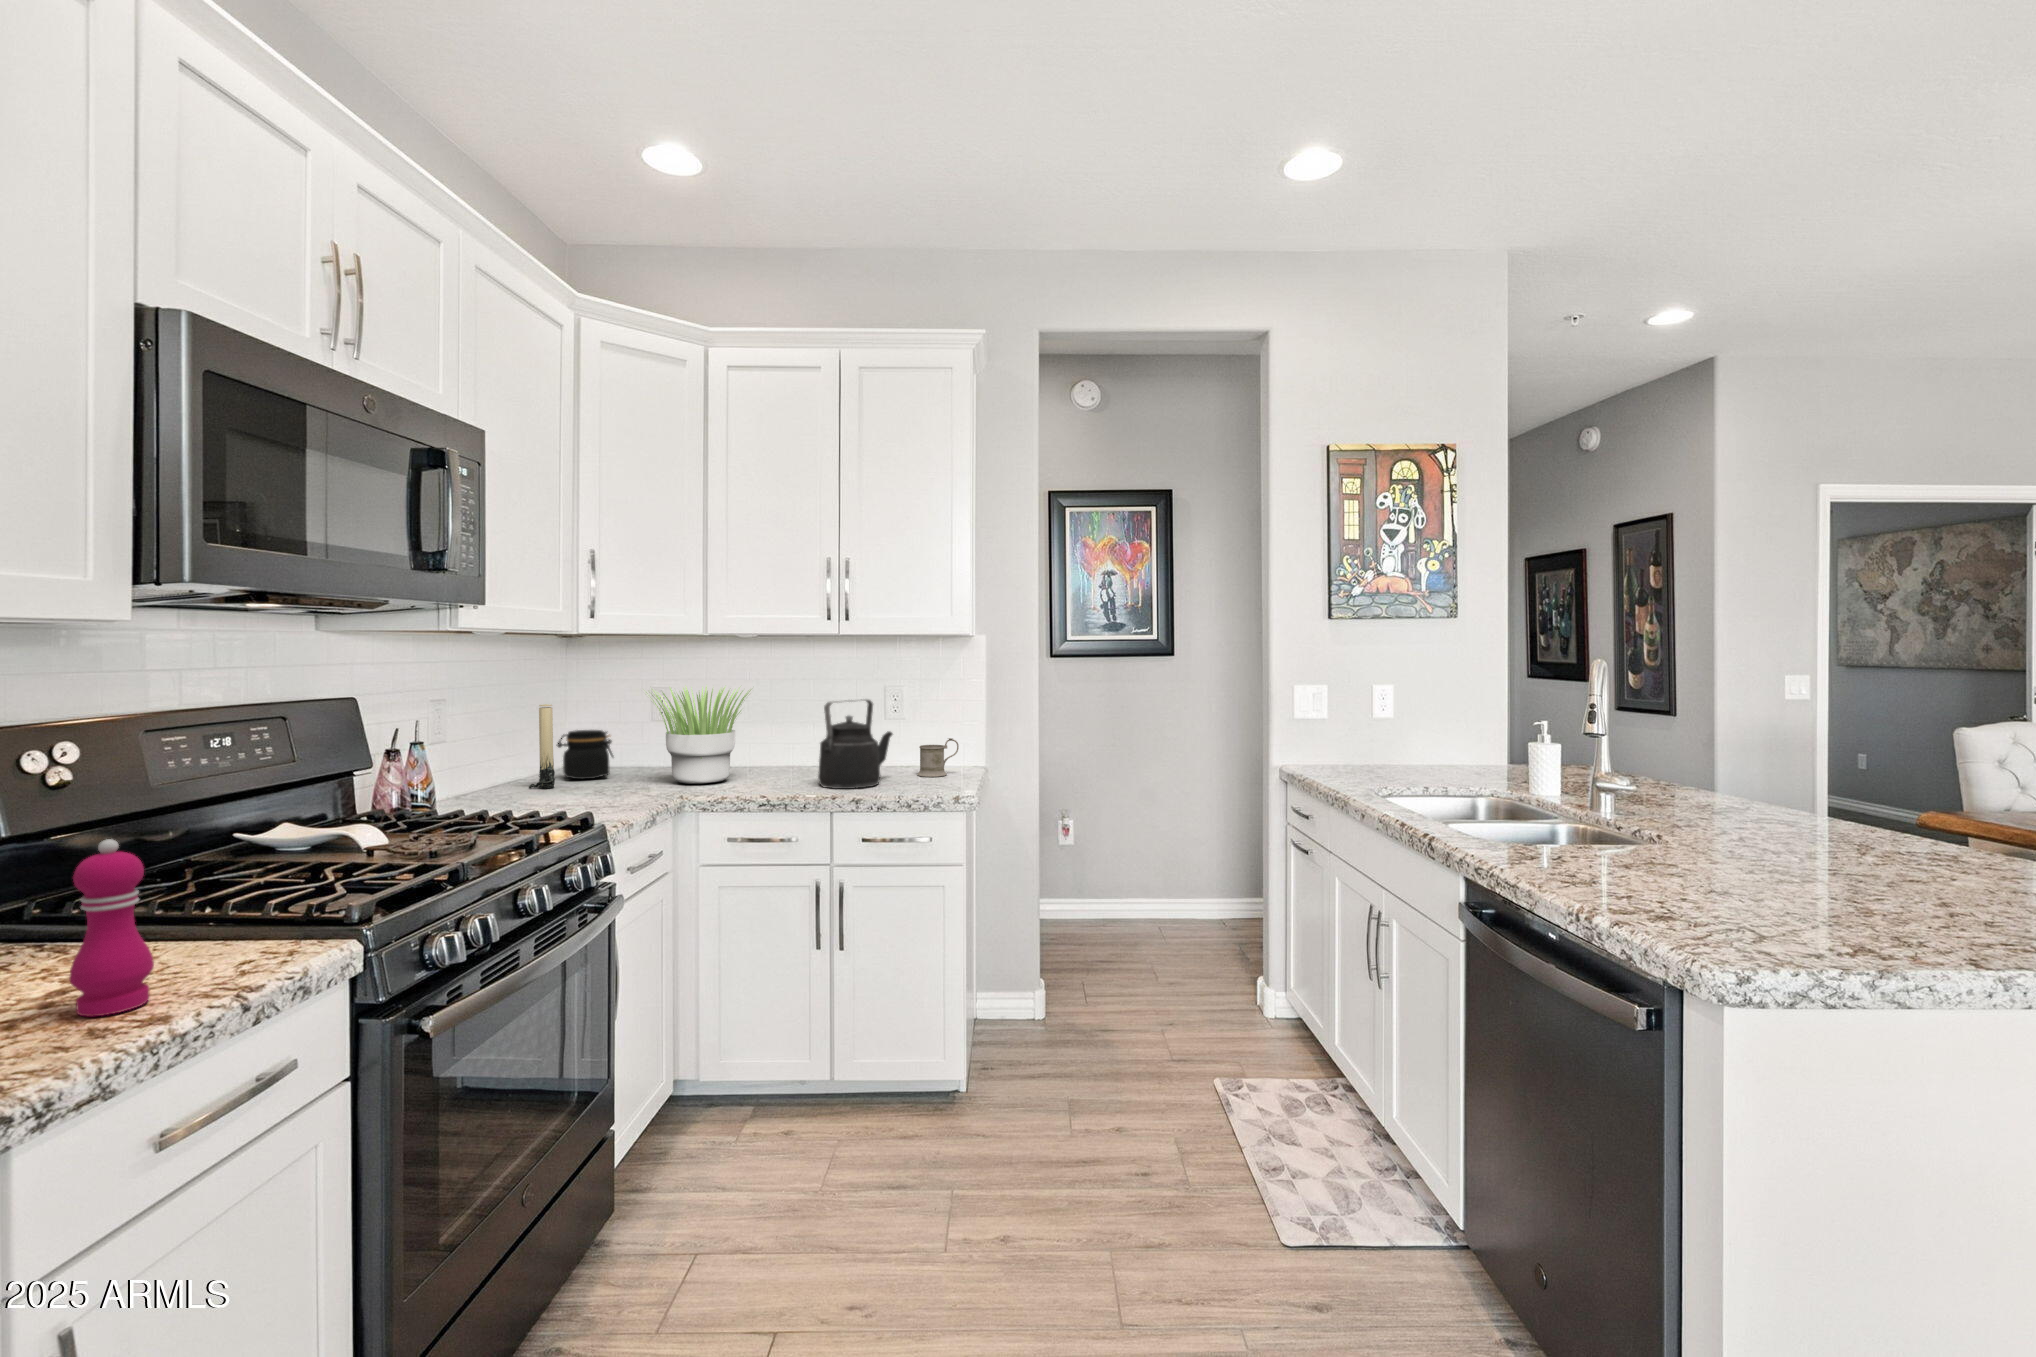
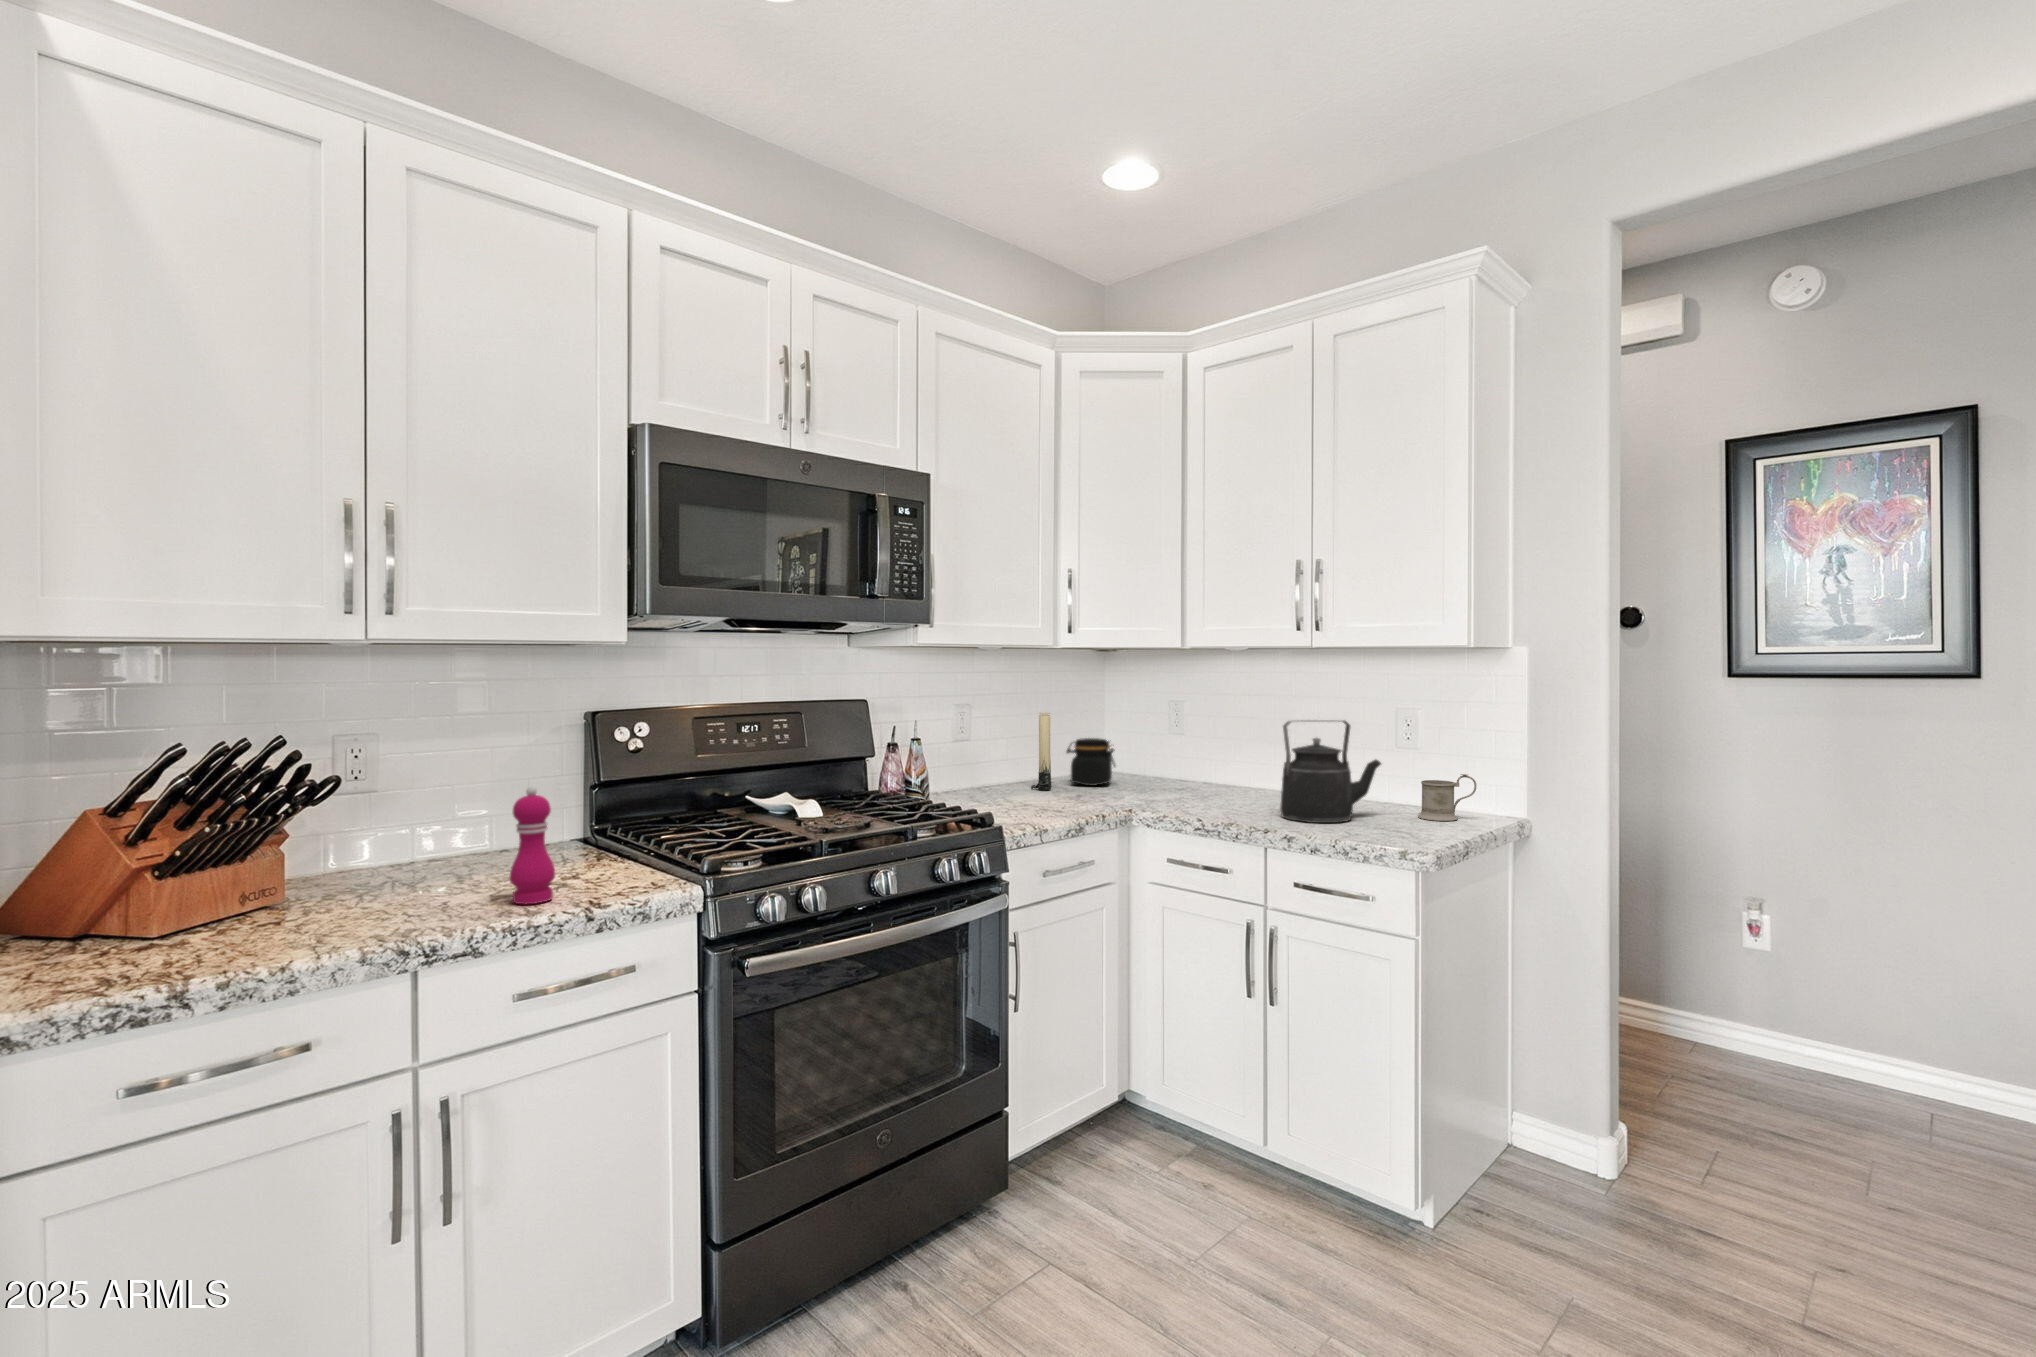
potted plant: present [646,686,751,784] -> none [1119,697,1236,800]

